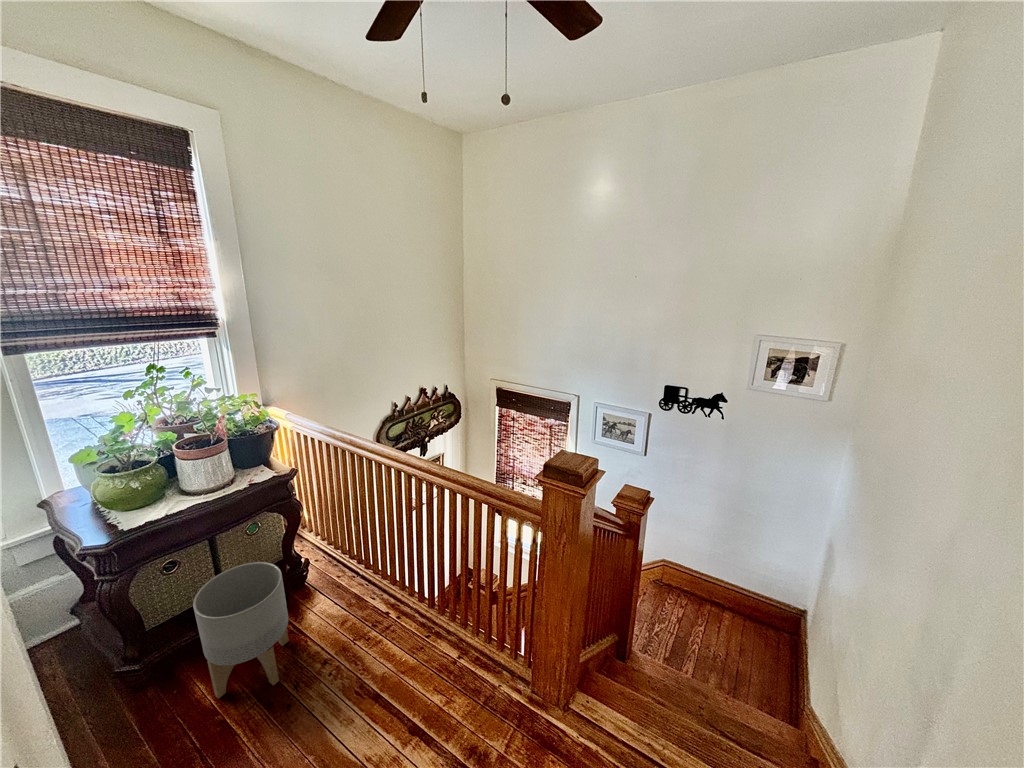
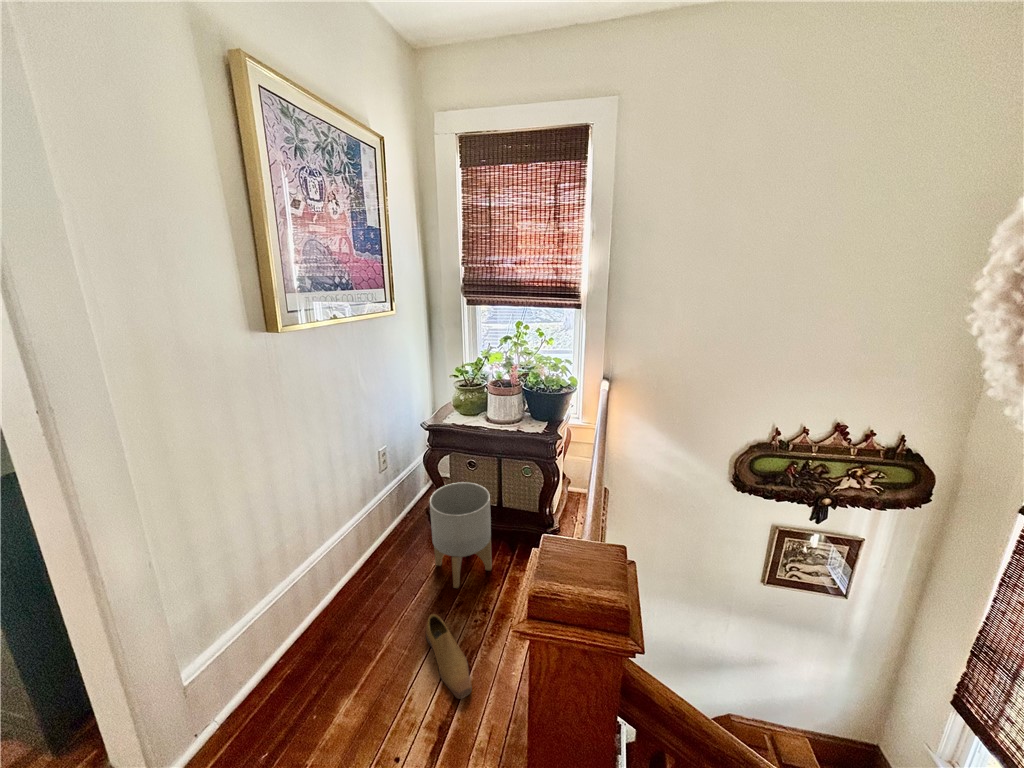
shoe: none [306,688,401,730] -> present [426,614,472,699]

